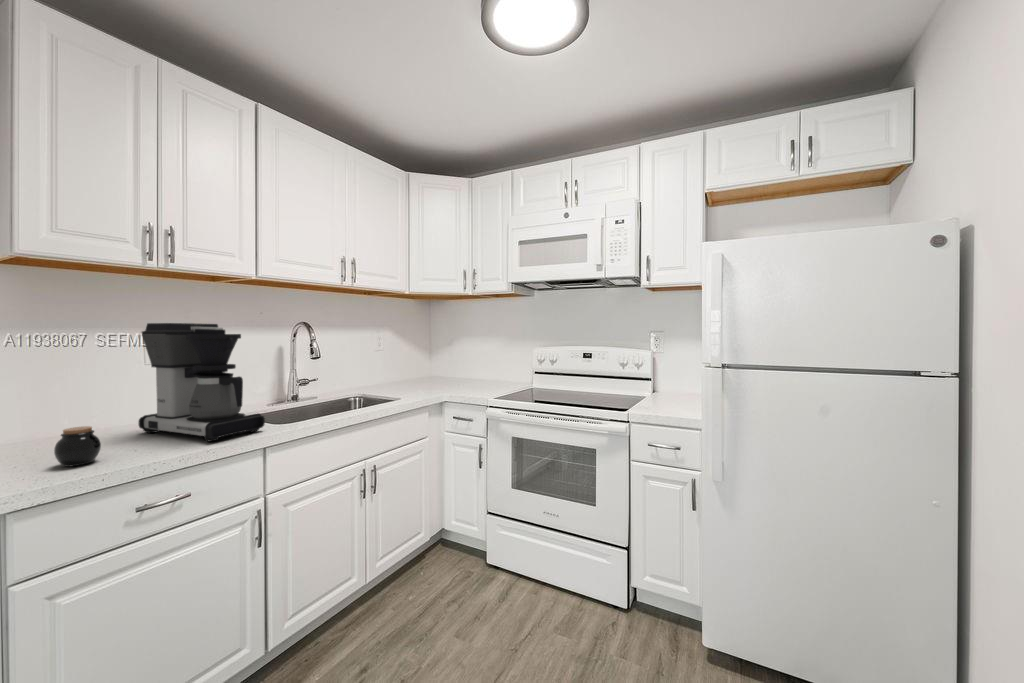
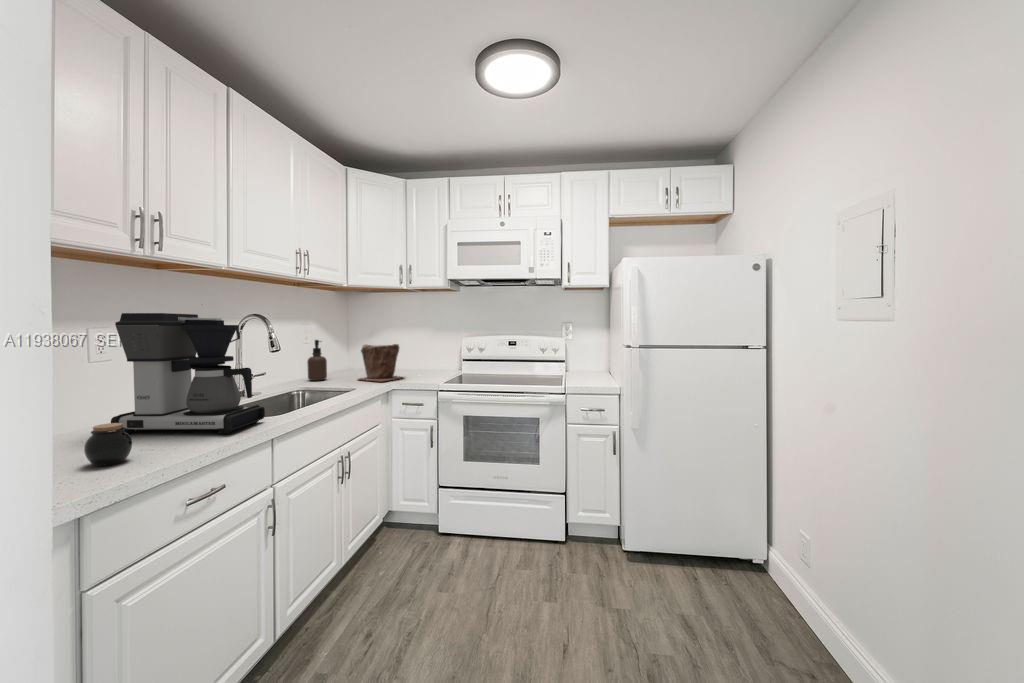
soap dispenser: none [377,347,395,387] -> present [307,340,327,381]
plant pot: none [419,352,467,392] -> present [358,344,404,381]

